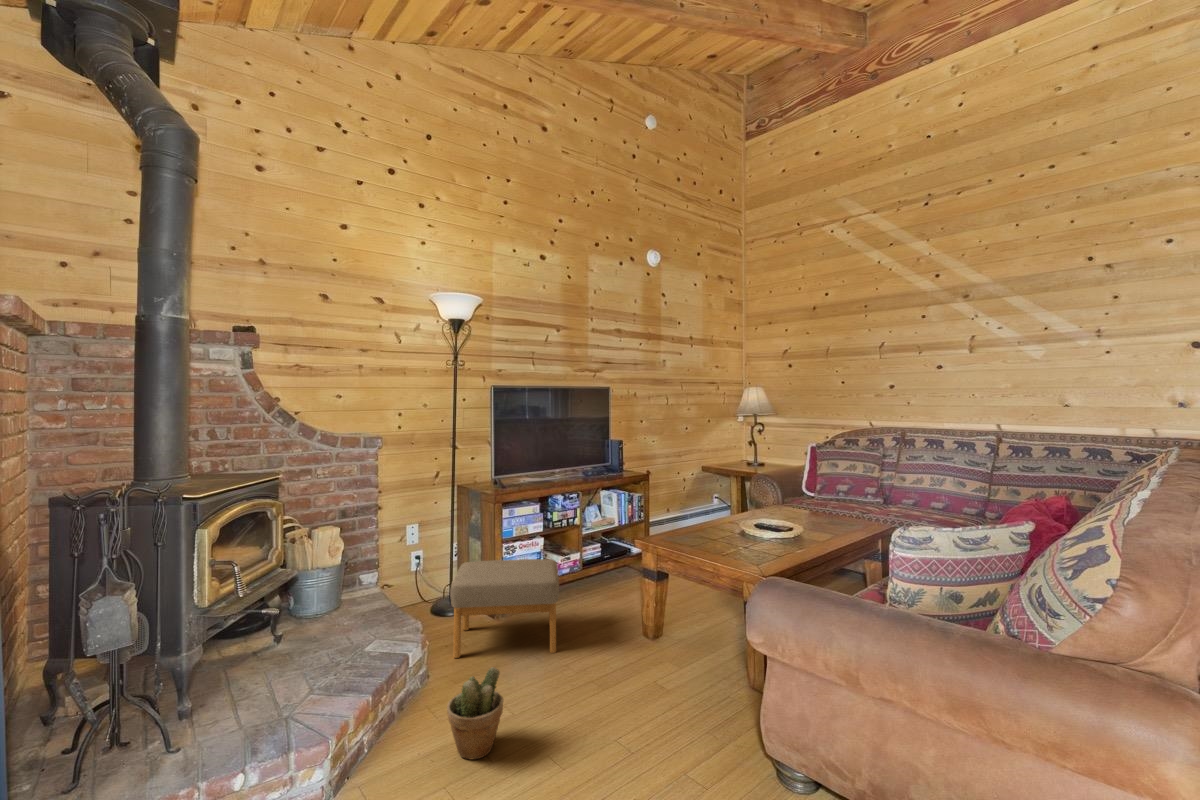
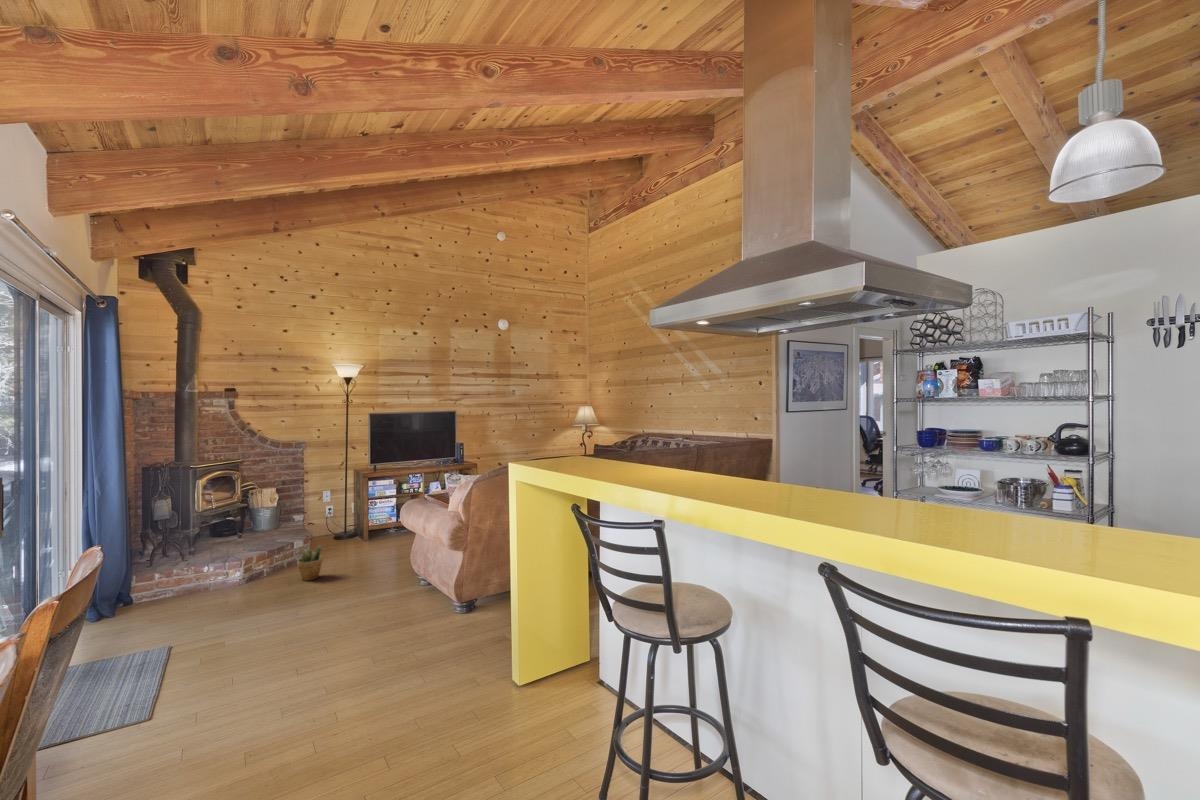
footstool: present [450,559,559,658] -> none [326,509,392,554]

